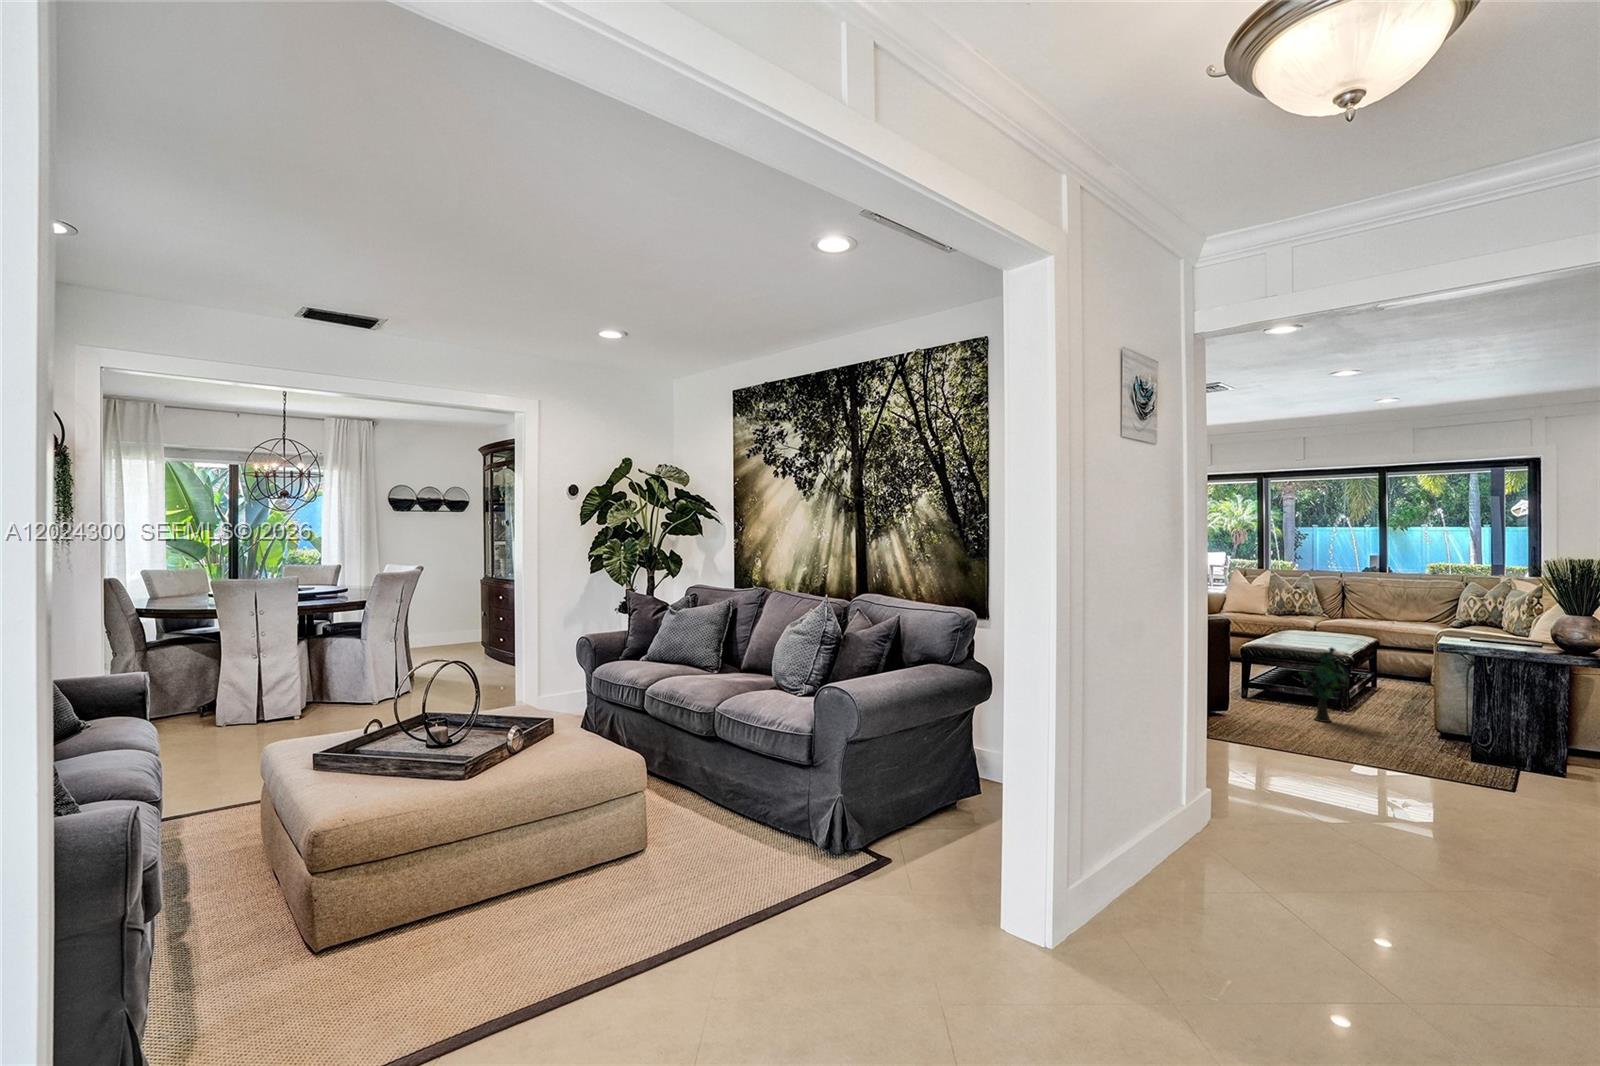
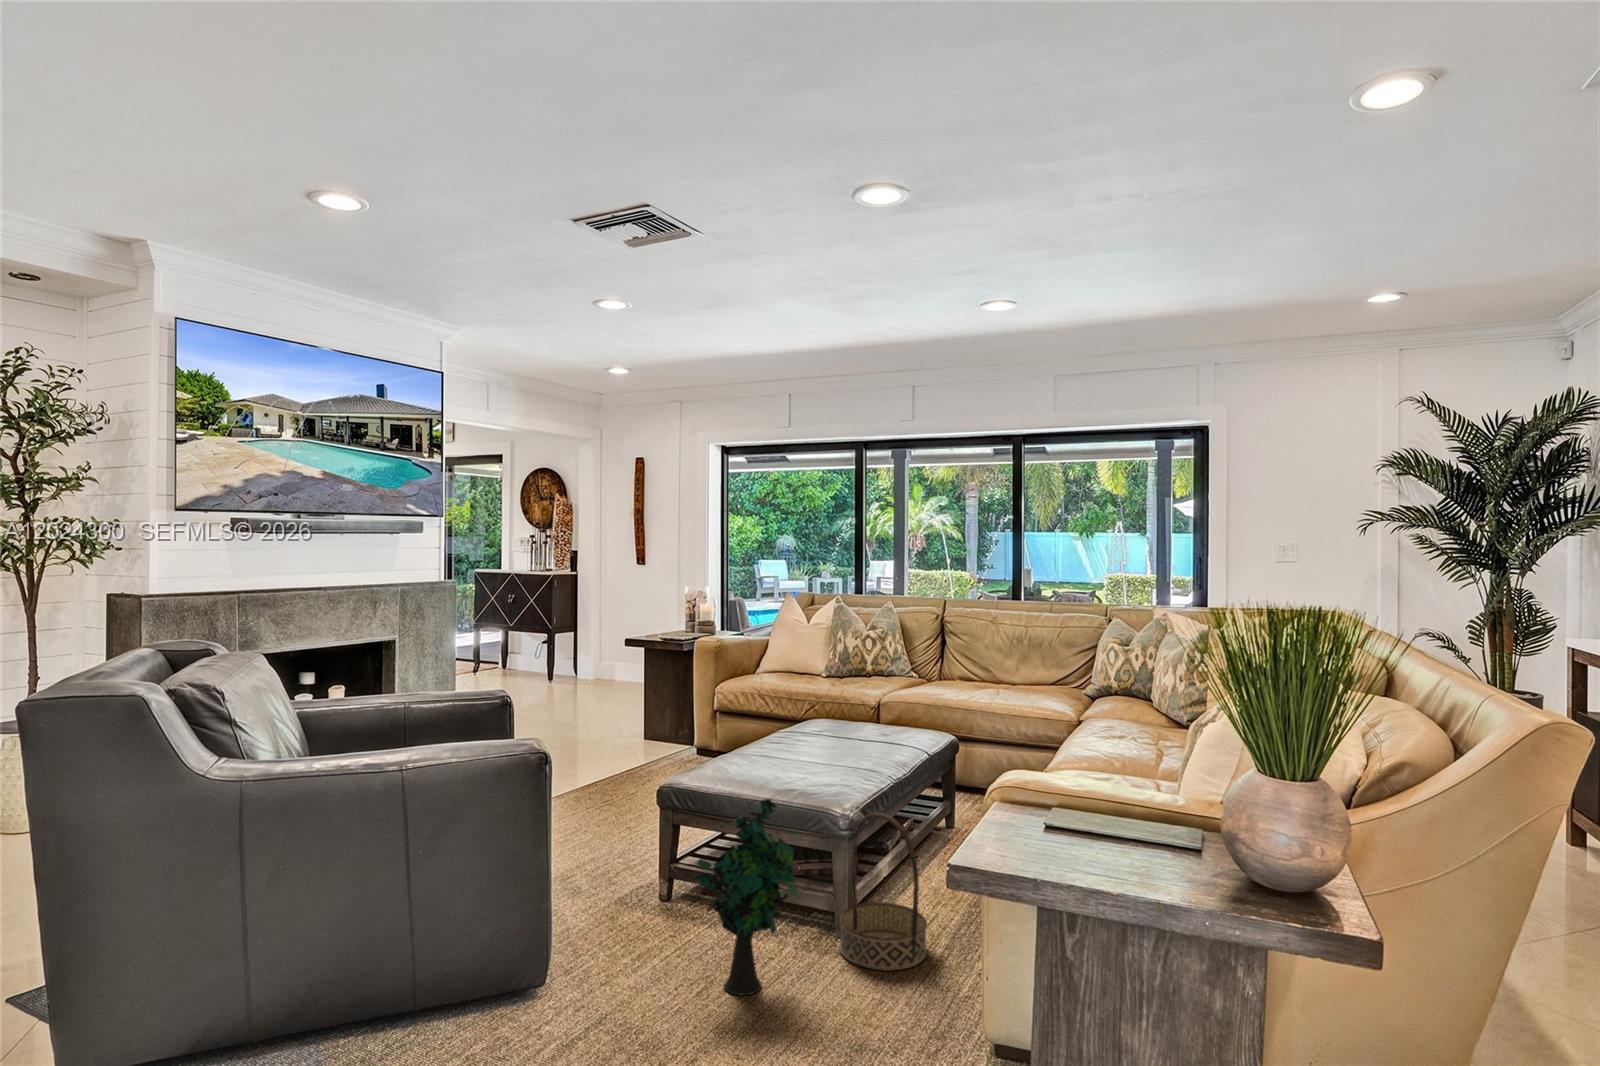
basket: none [1355,659,1400,721] -> present [839,813,927,971]

